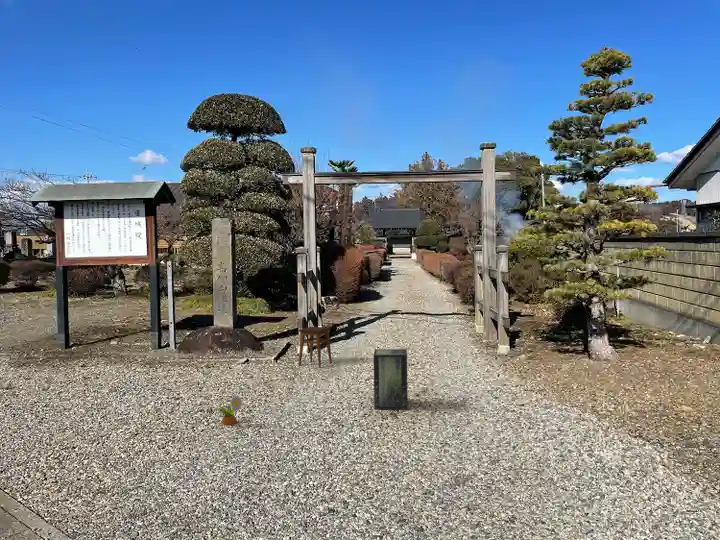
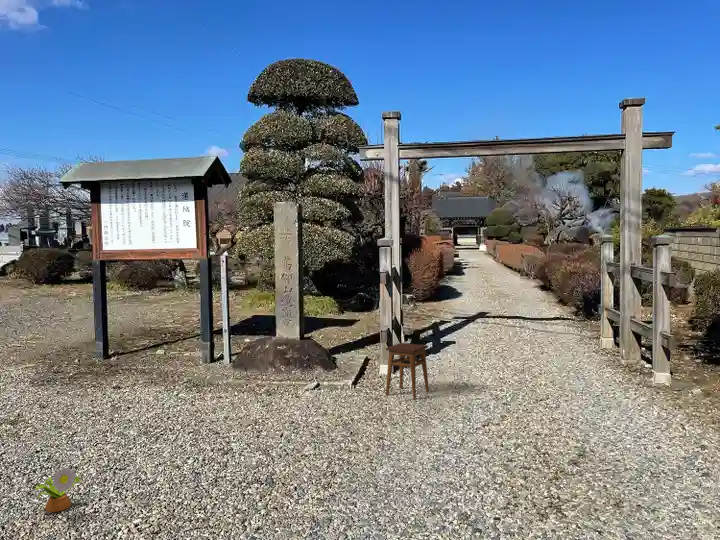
storage box: present [374,349,408,409] -> none [512,393,570,491]
decorative plant: present [214,395,242,425] -> present [35,467,81,512]

